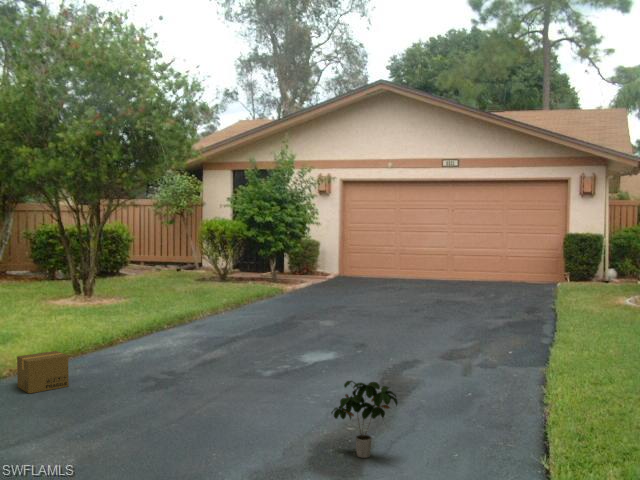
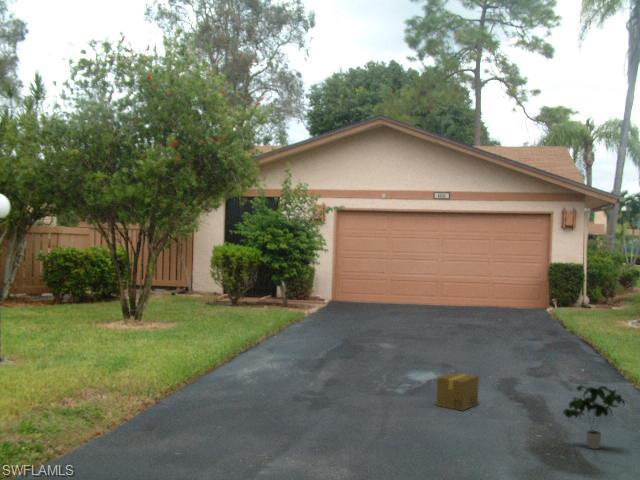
cardboard box: present [17,351,69,394] -> present [437,373,479,411]

